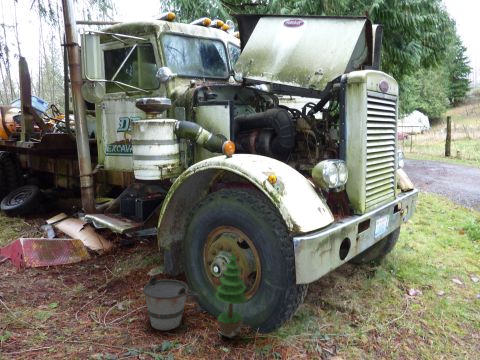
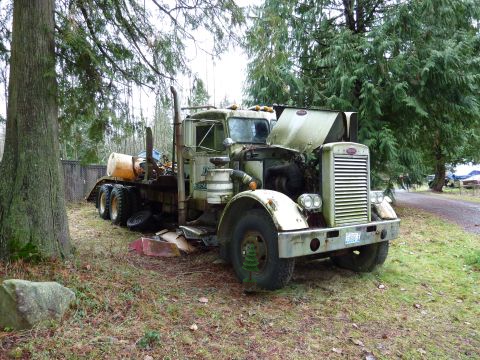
bucket: present [143,277,198,330] -> none [205,257,235,286]

